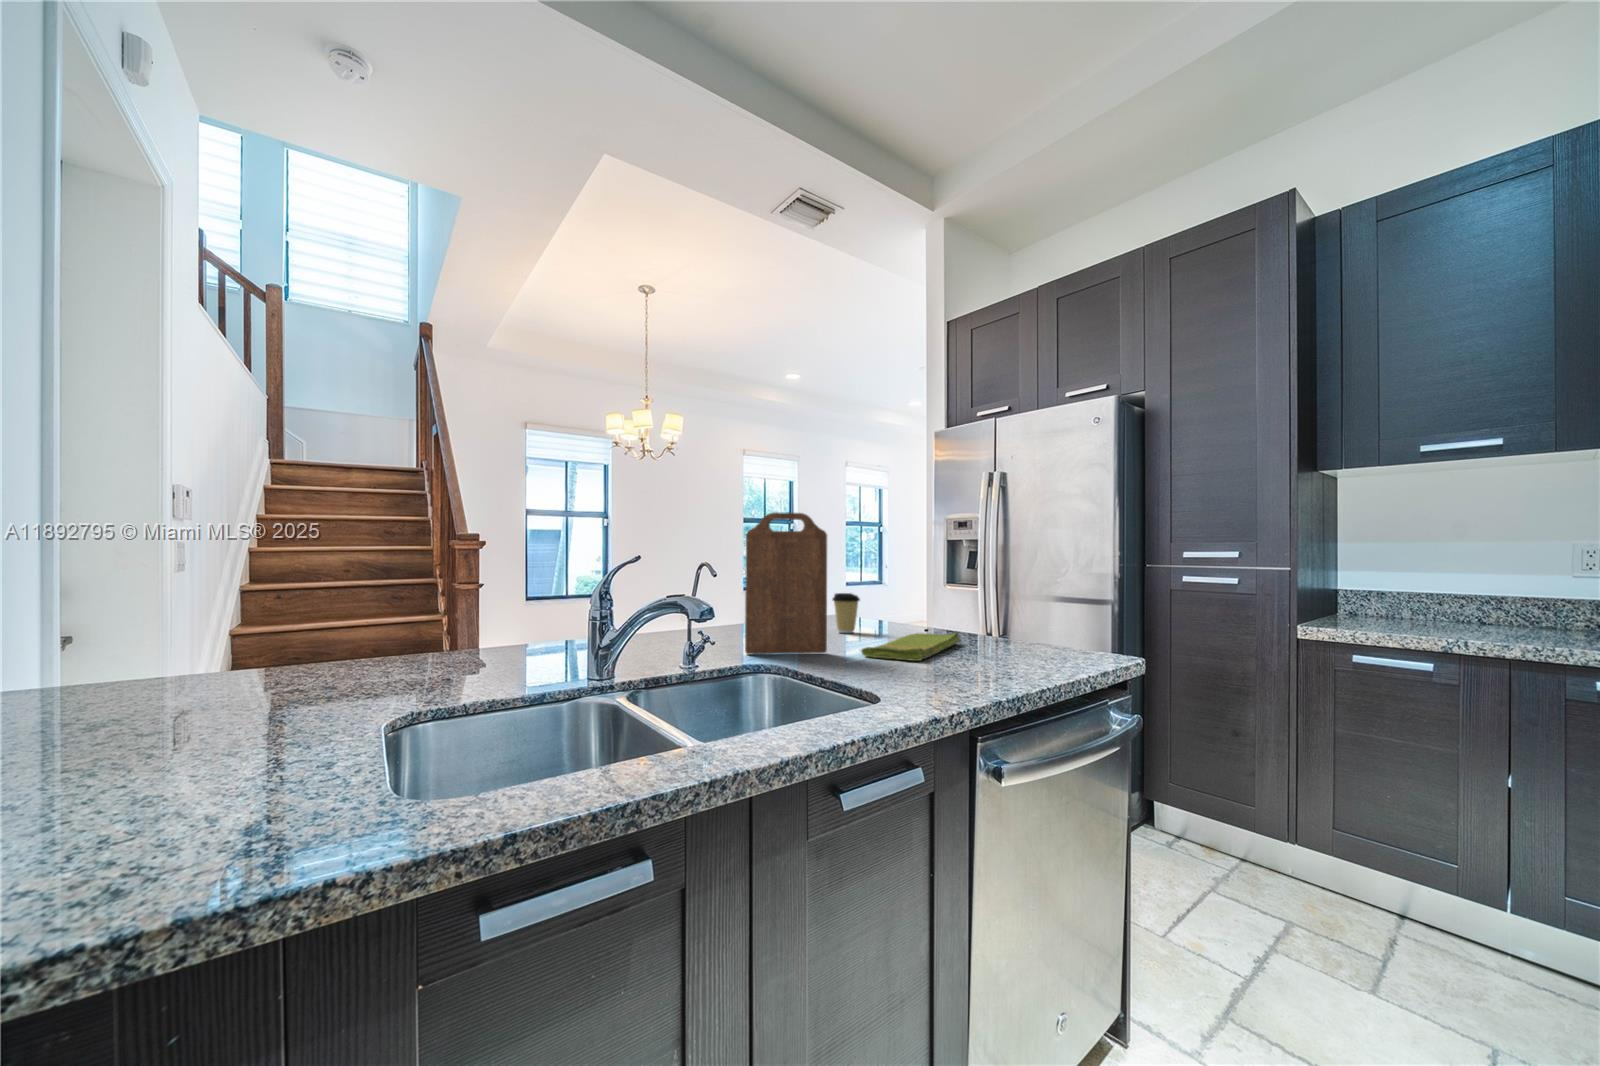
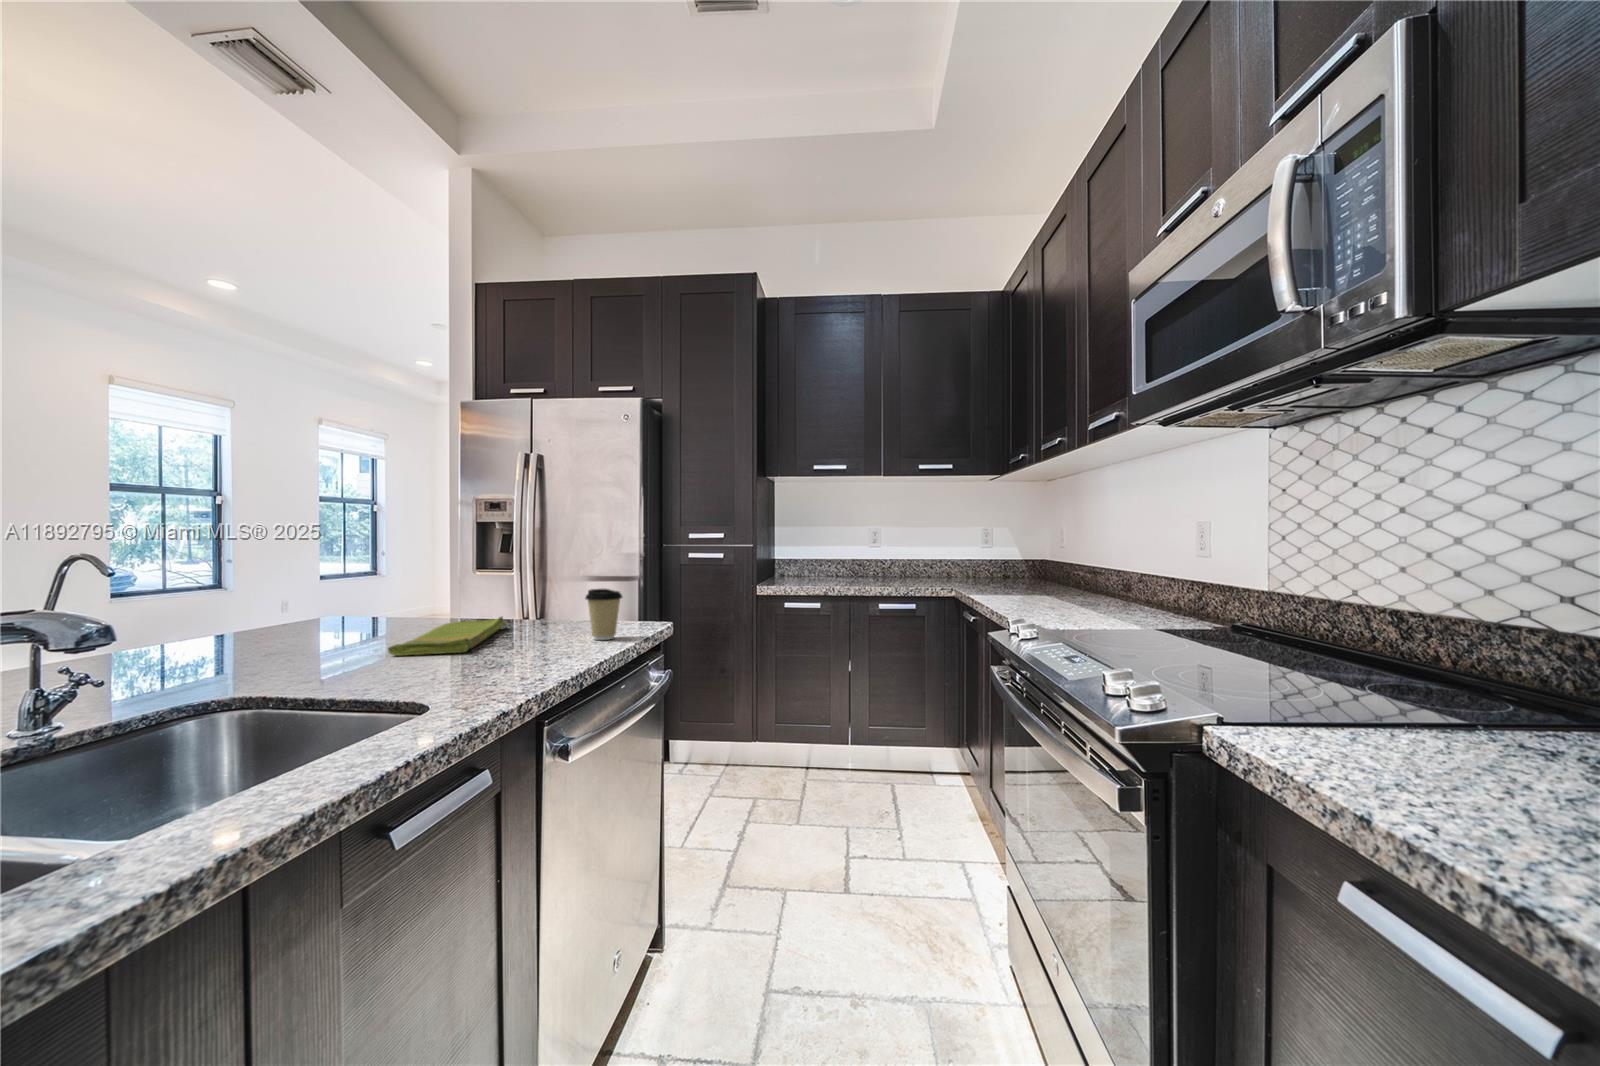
cutting board: present [745,512,827,654] -> none [196,484,337,676]
coffee cup: present [833,593,860,633] -> present [585,589,622,640]

